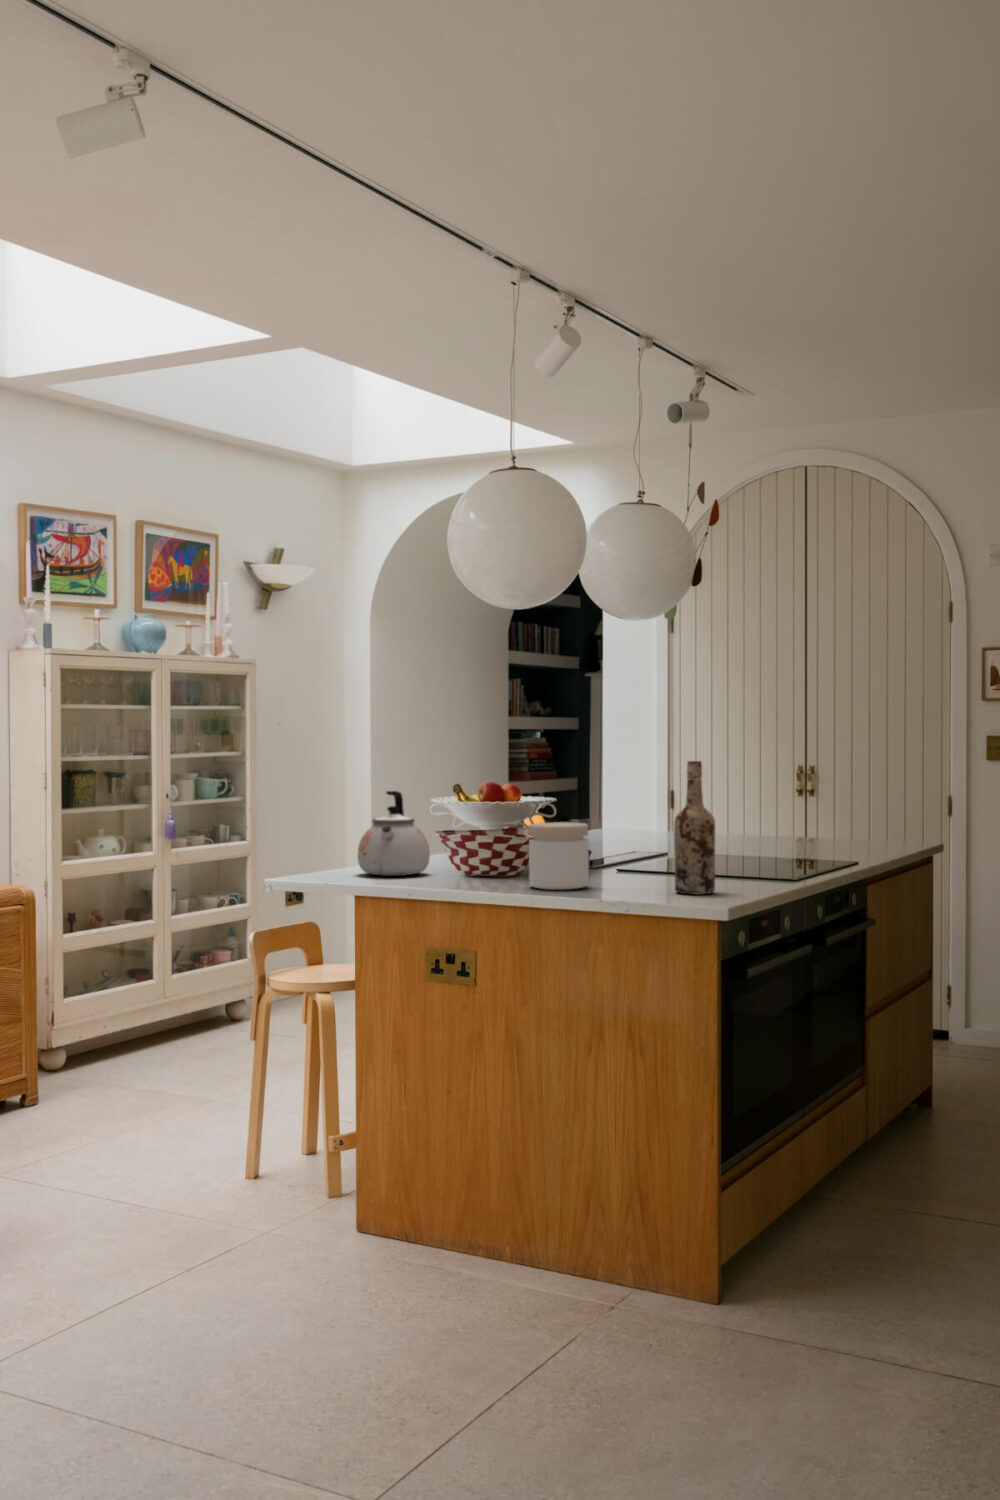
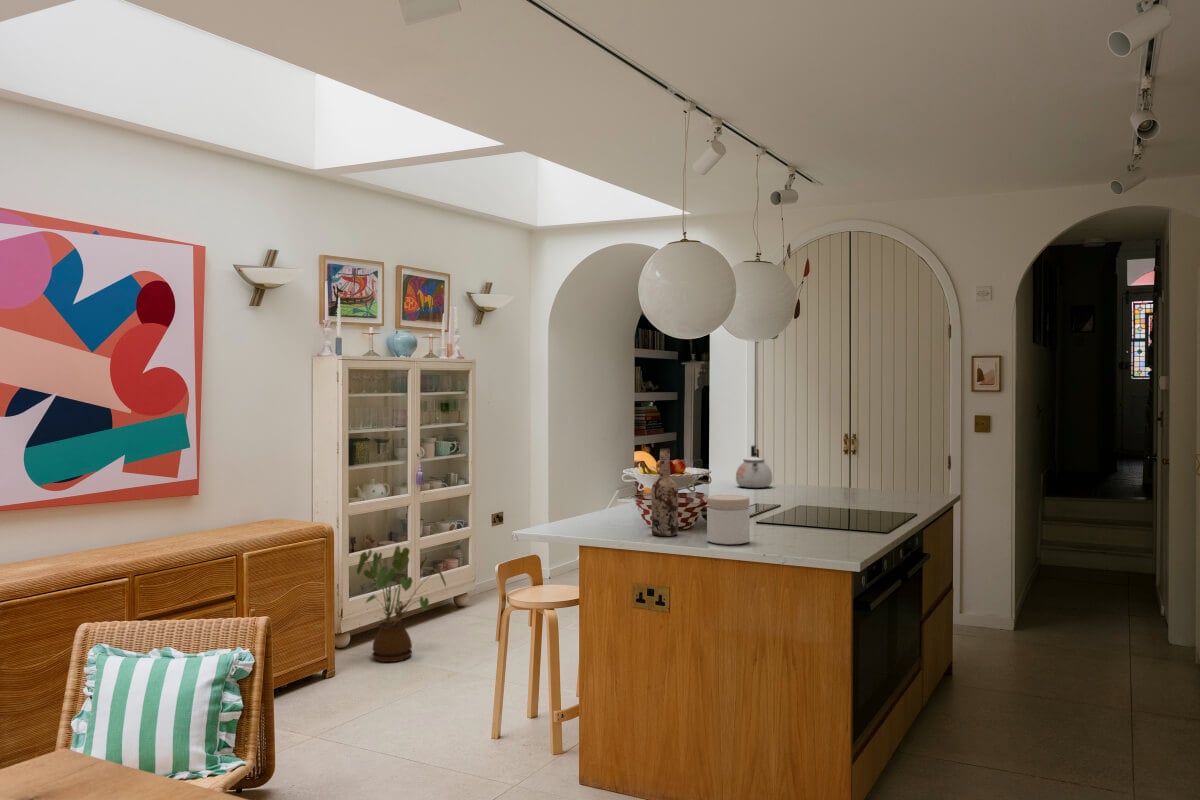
wine bottle: present [674,761,715,894] -> present [652,448,678,536]
kettle: present [358,791,430,876] -> present [736,446,772,488]
house plant: none [73,925,203,1091] -> present [357,546,446,662]

